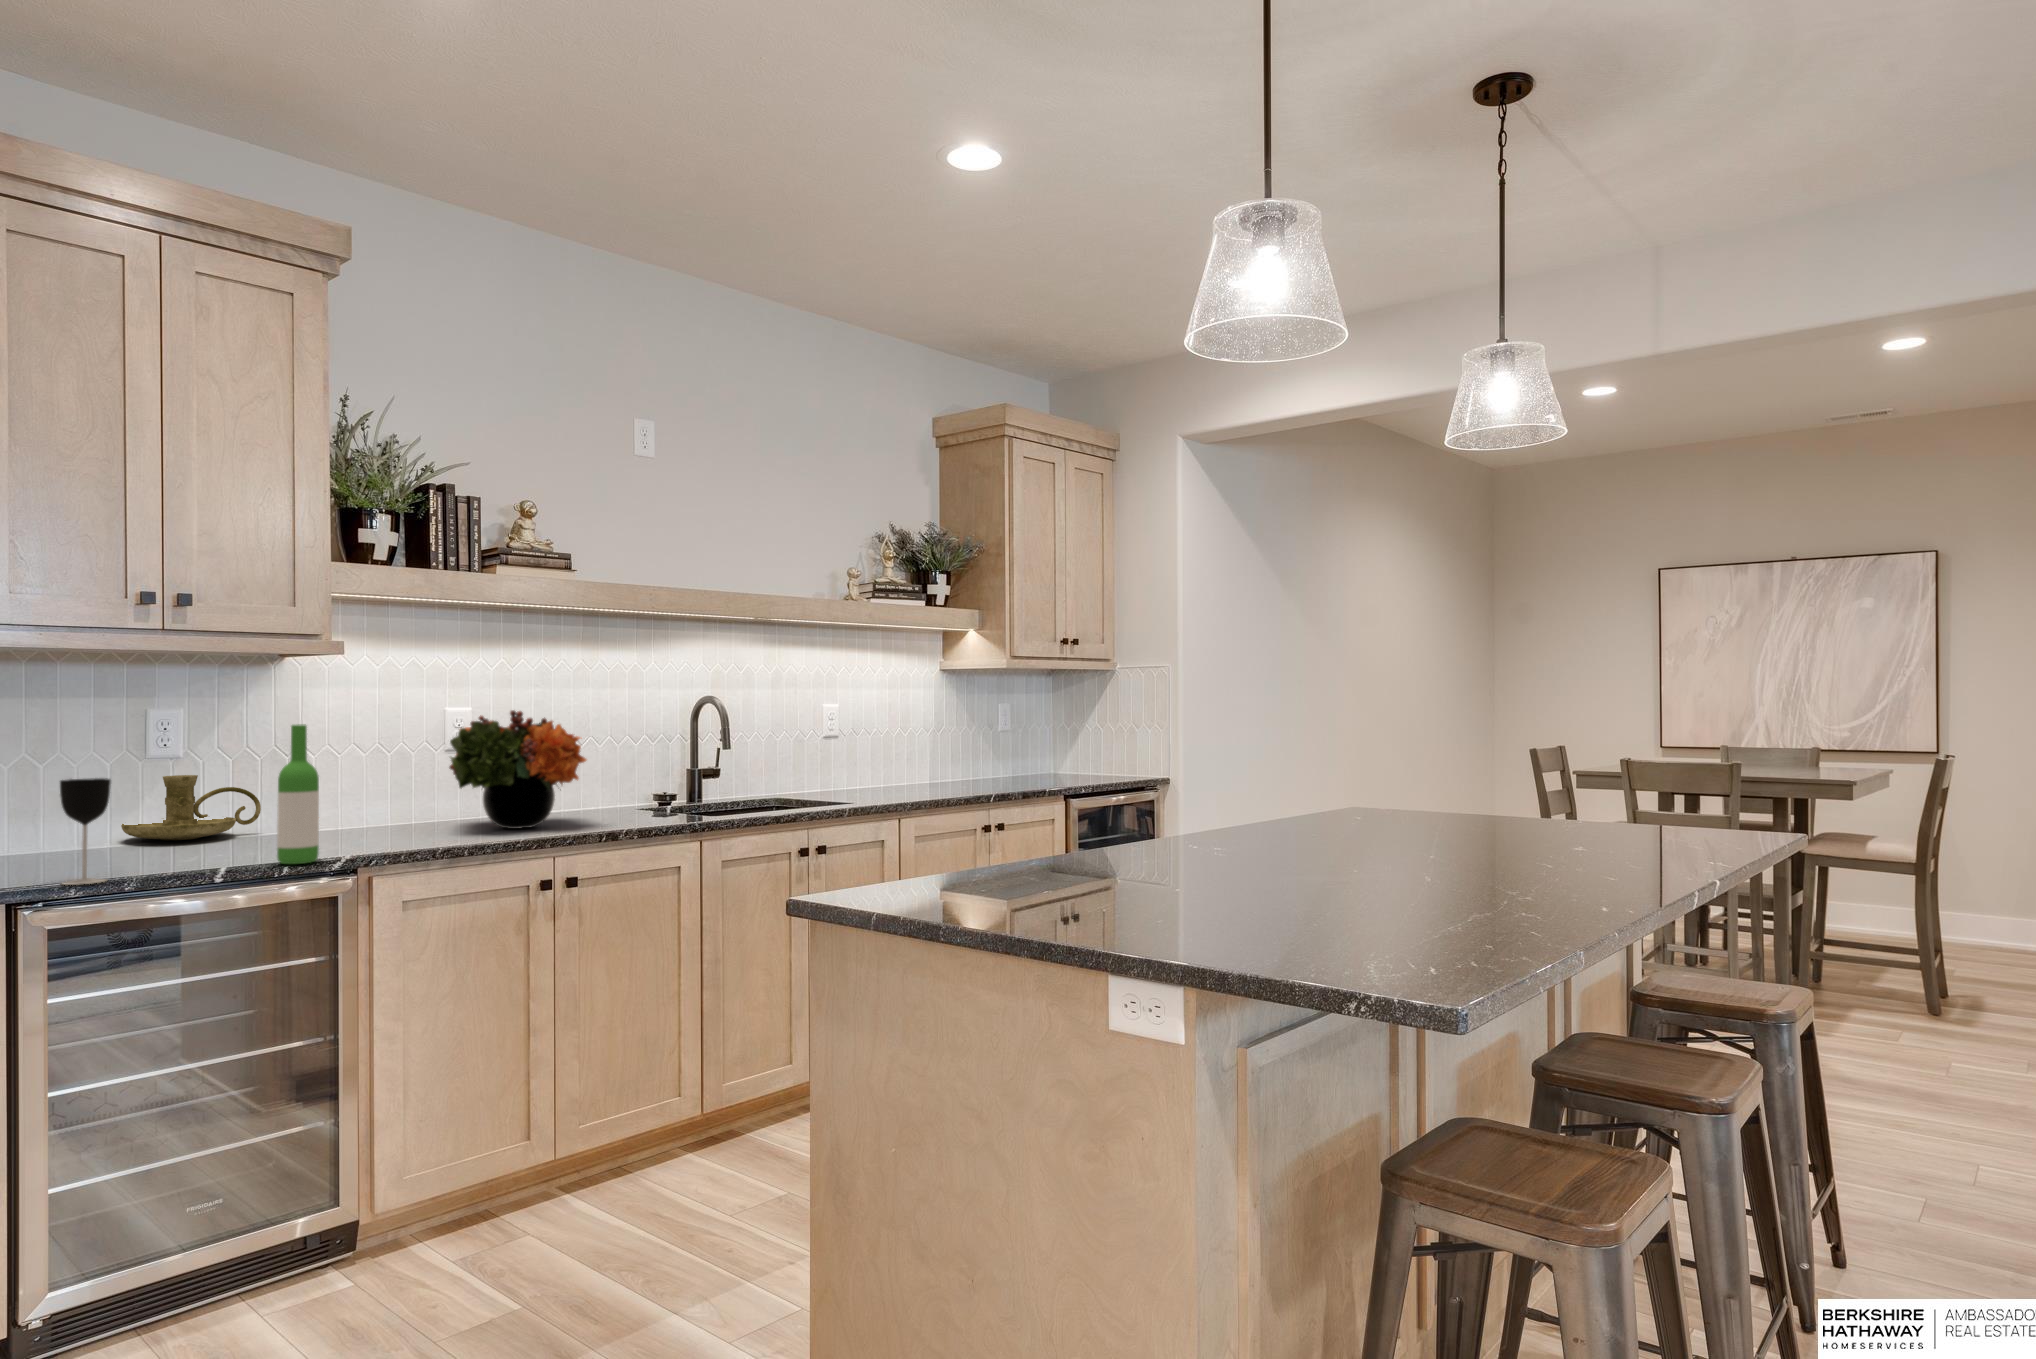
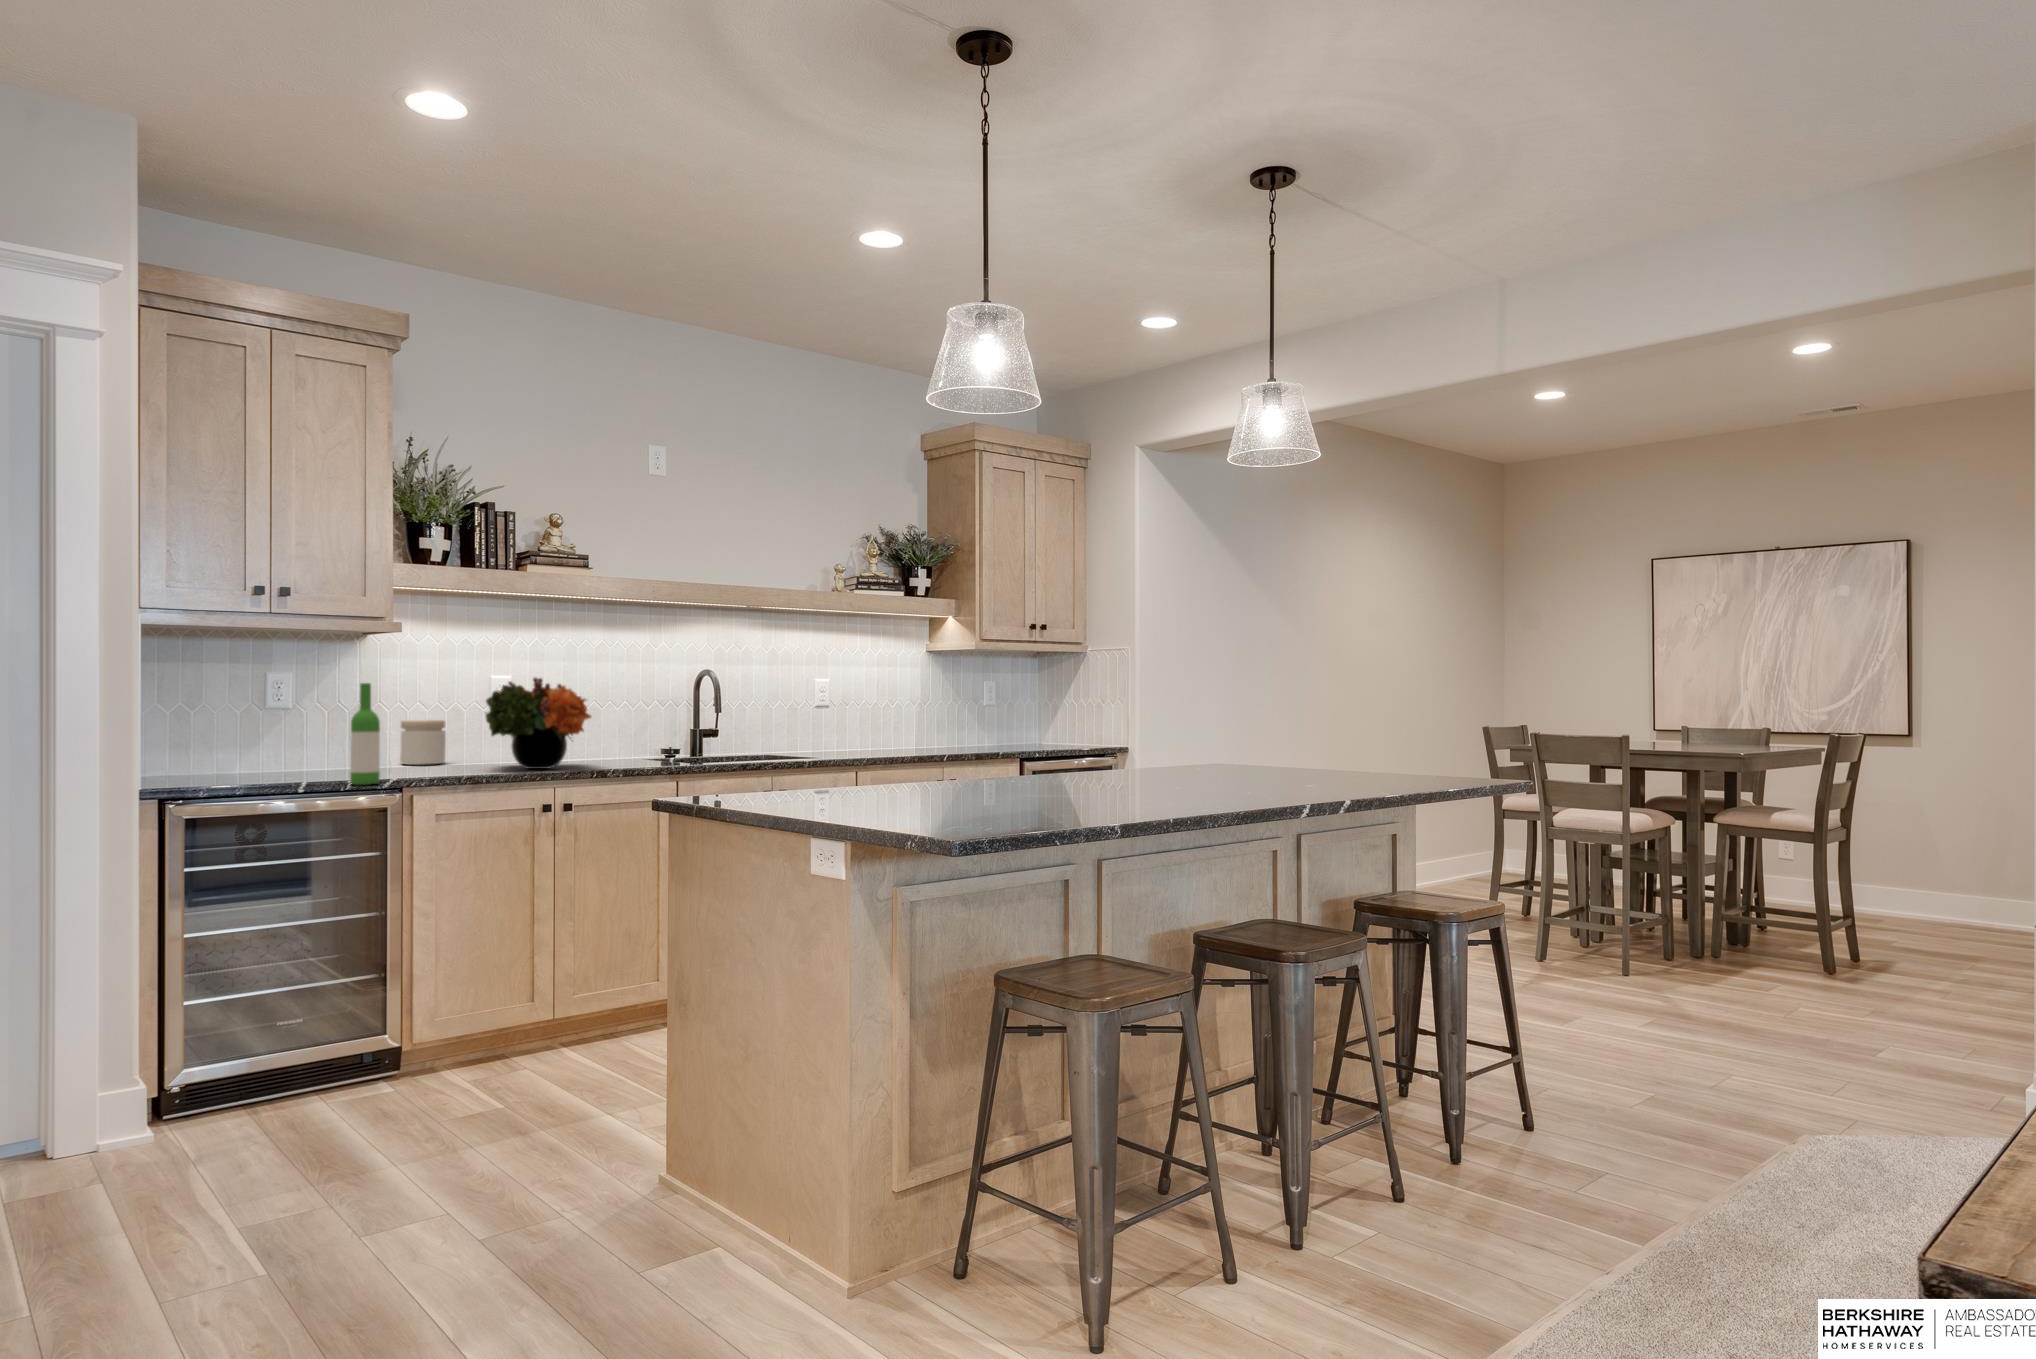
jar: none [328,764,388,824] -> present [400,720,446,765]
candle holder: present [121,775,261,840] -> none [248,724,348,771]
wine glass: present [60,778,111,885] -> none [201,719,234,792]

